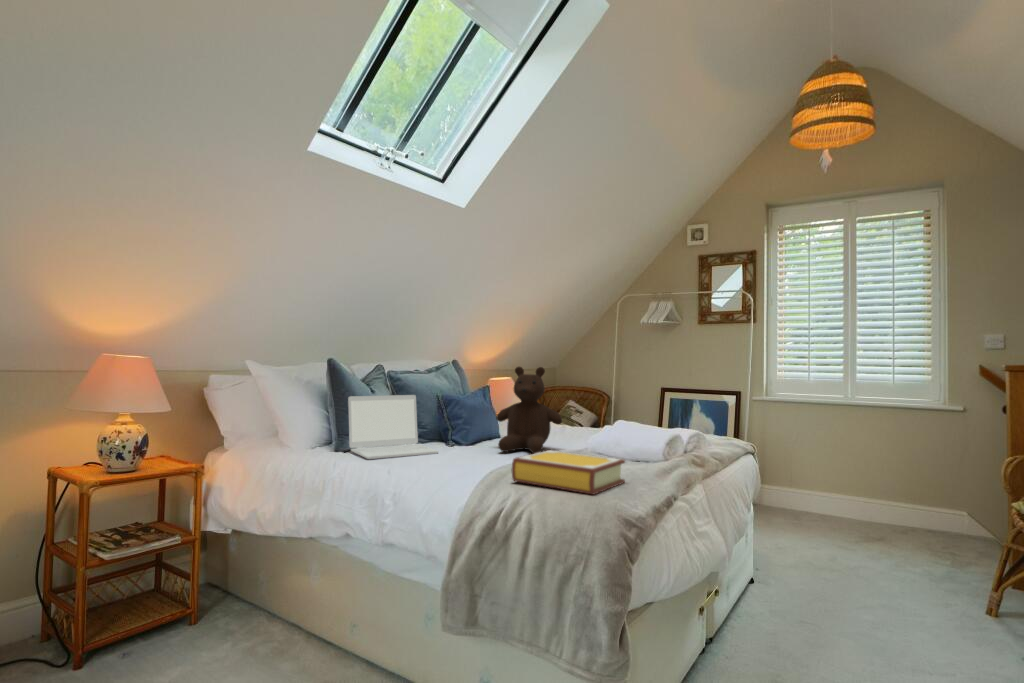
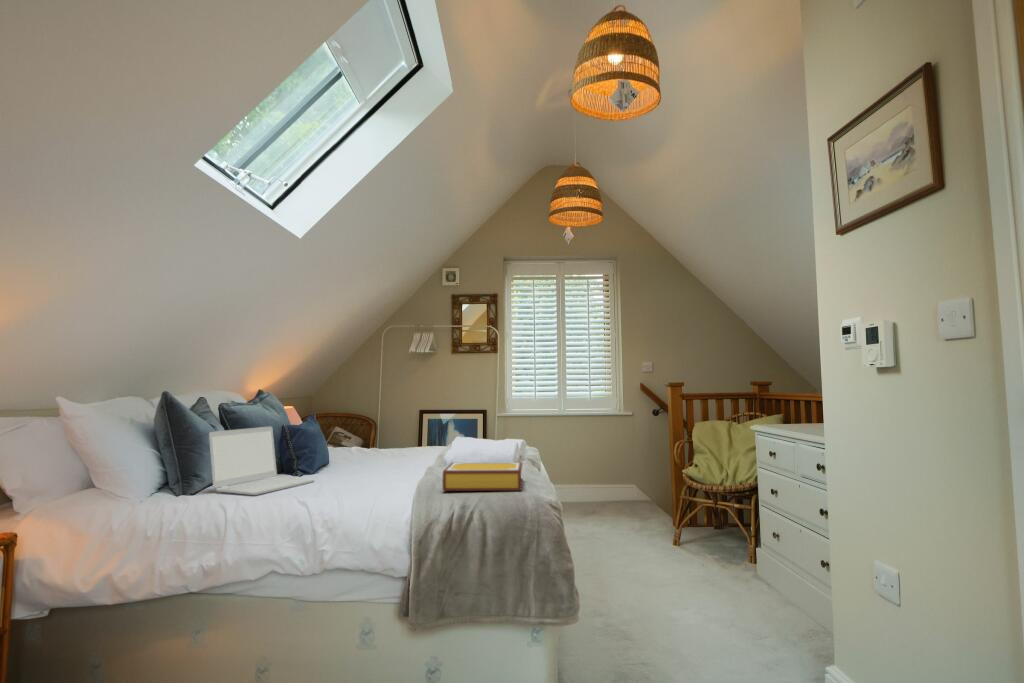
teddy bear: present [496,367,562,453] -> none [358,393,422,473]

